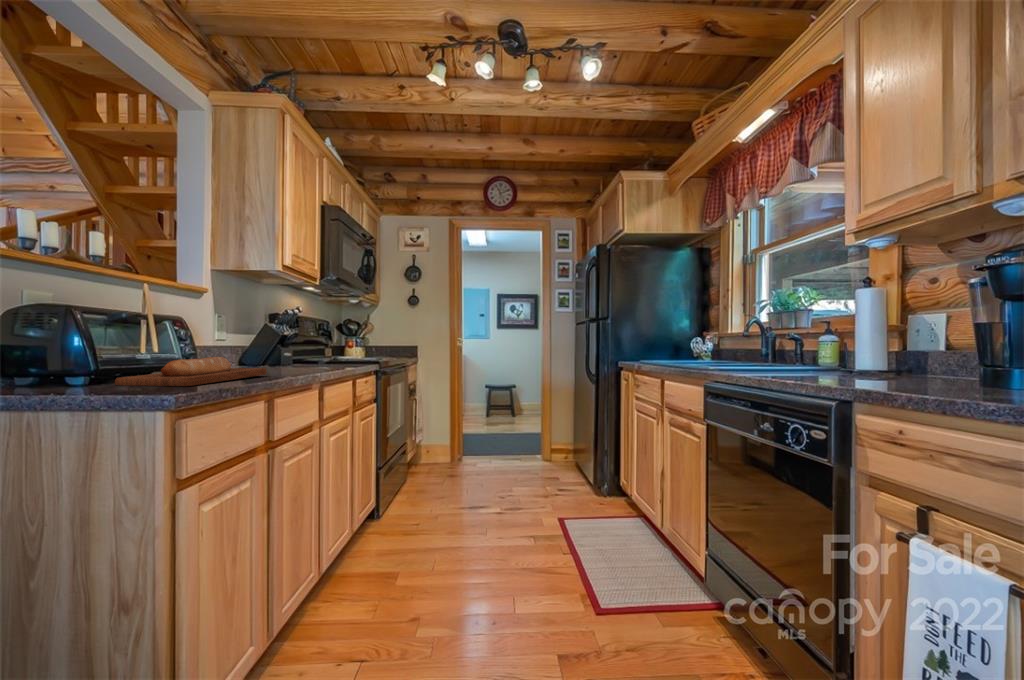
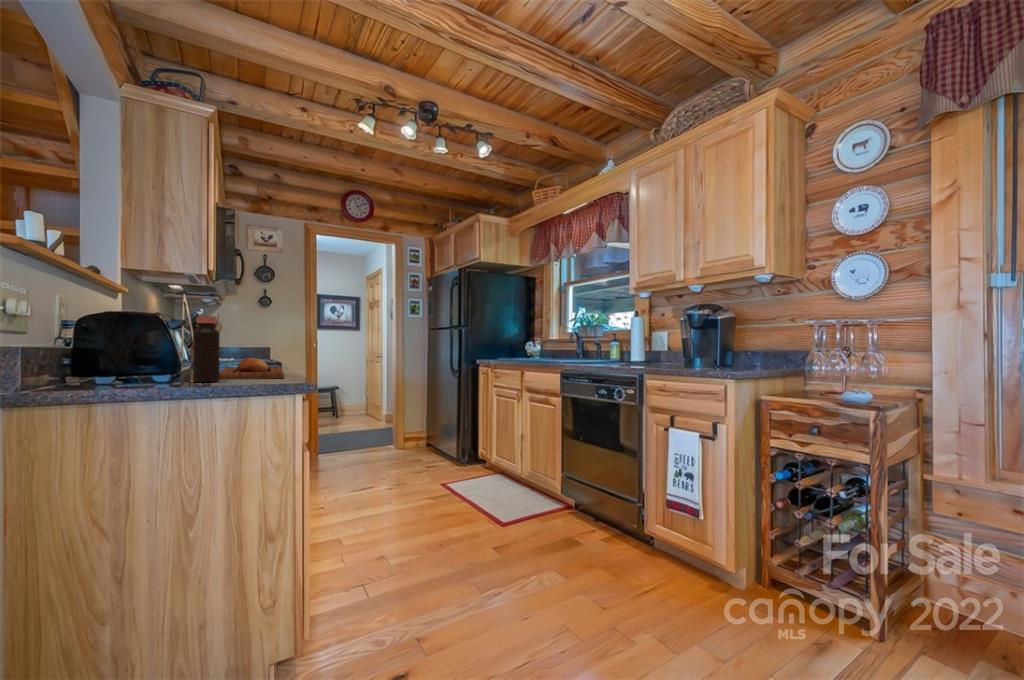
bottle: none [40,303,83,390] -> present [193,316,220,382]

